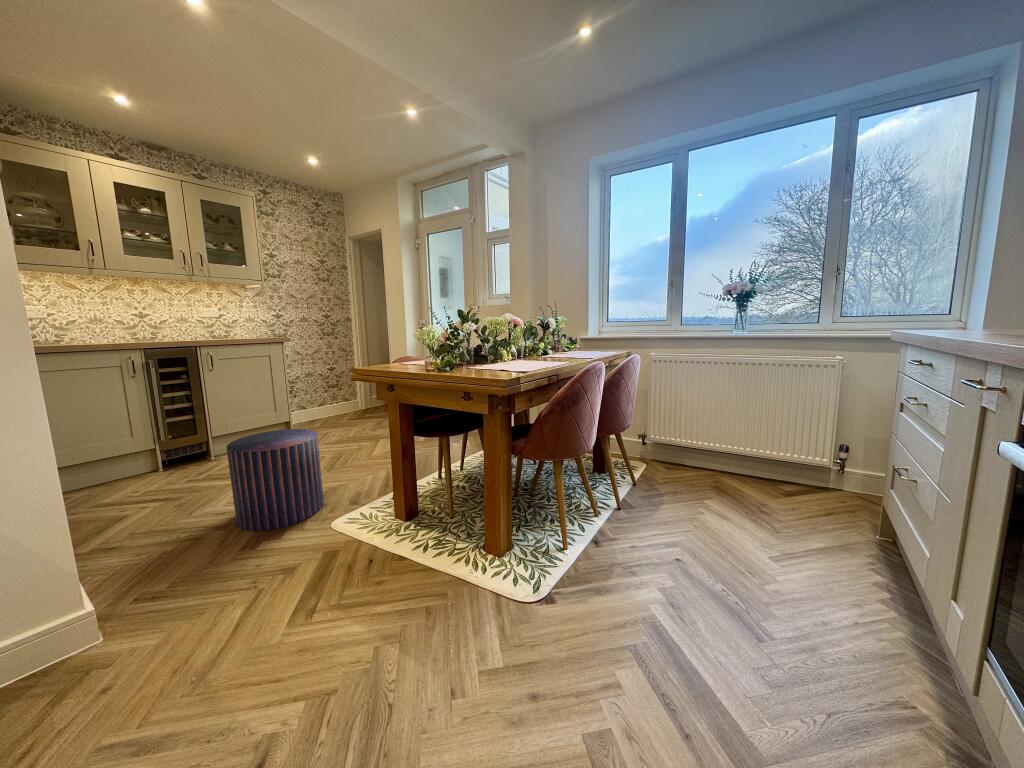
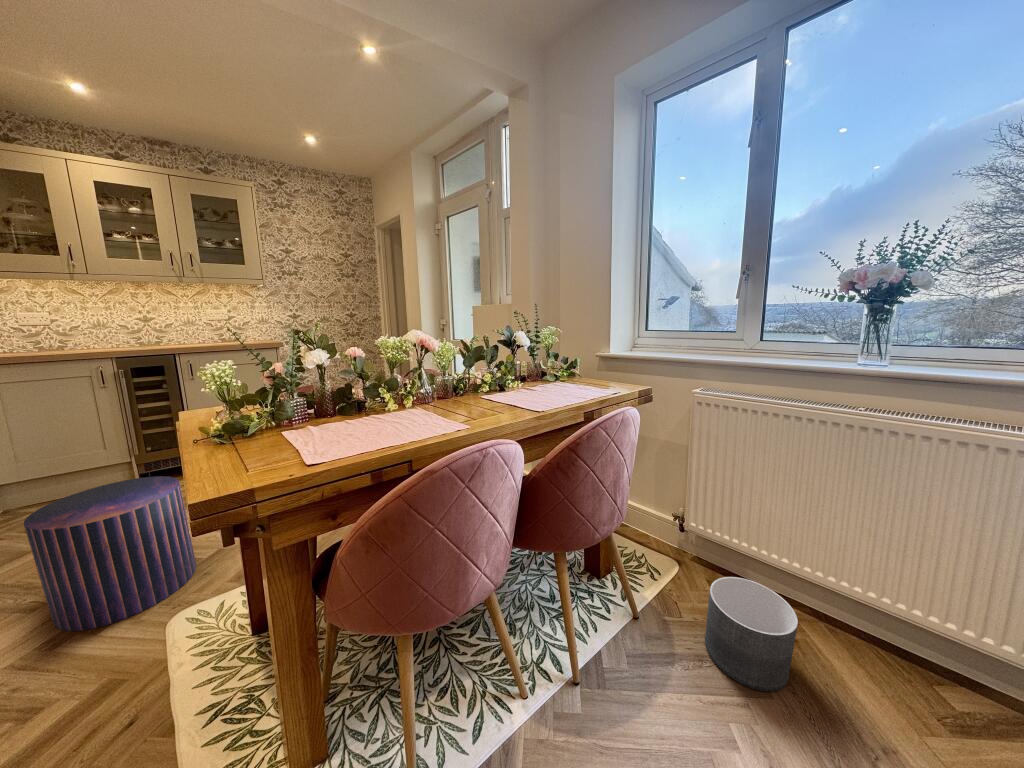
planter: none [661,442,702,483] -> present [705,577,798,691]

